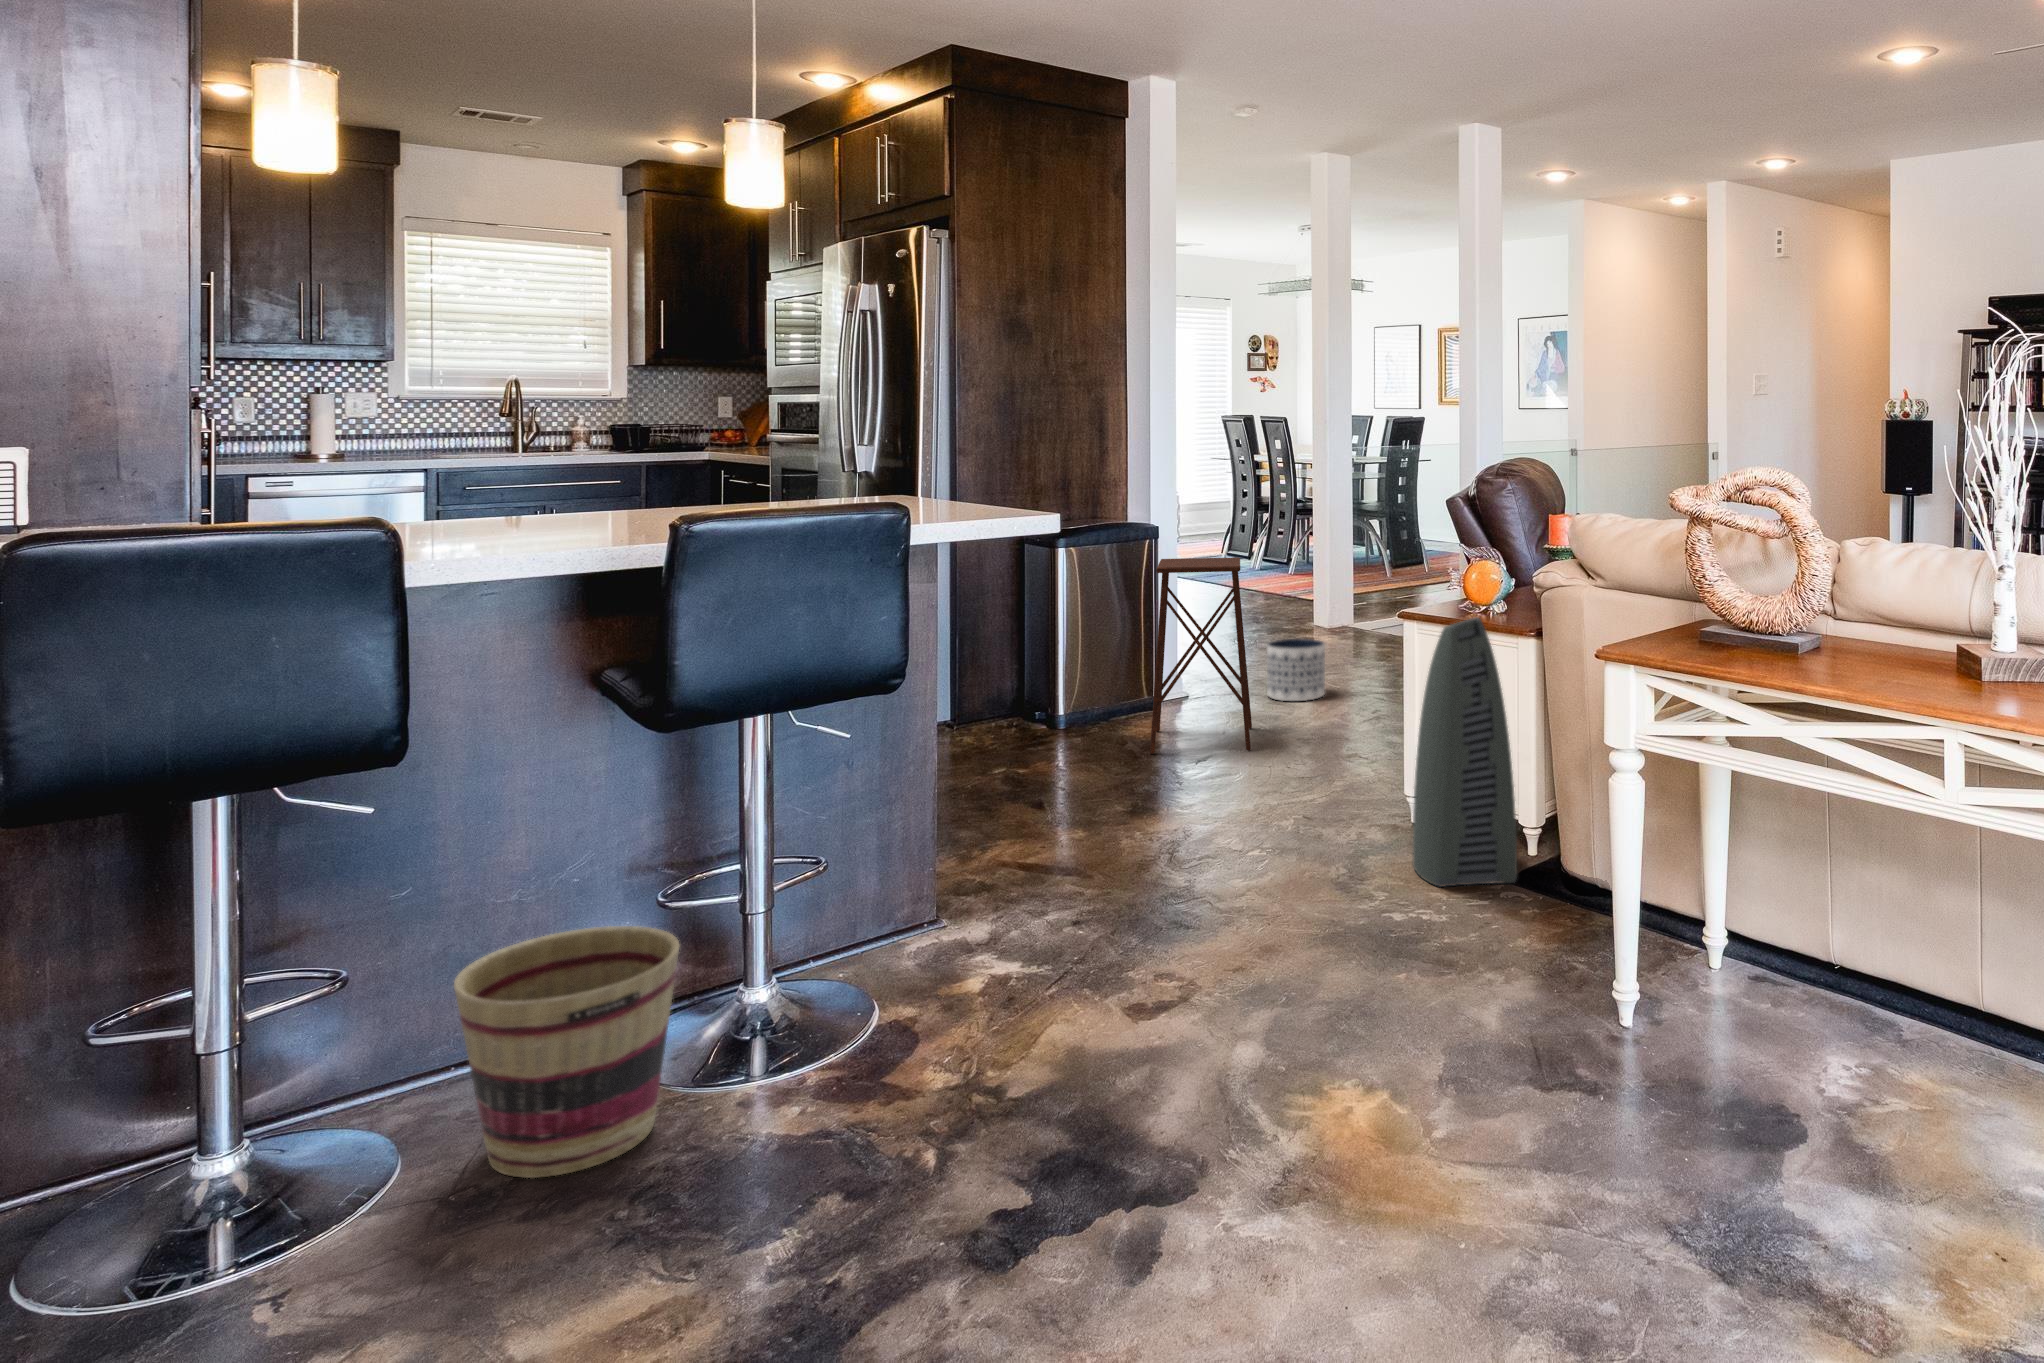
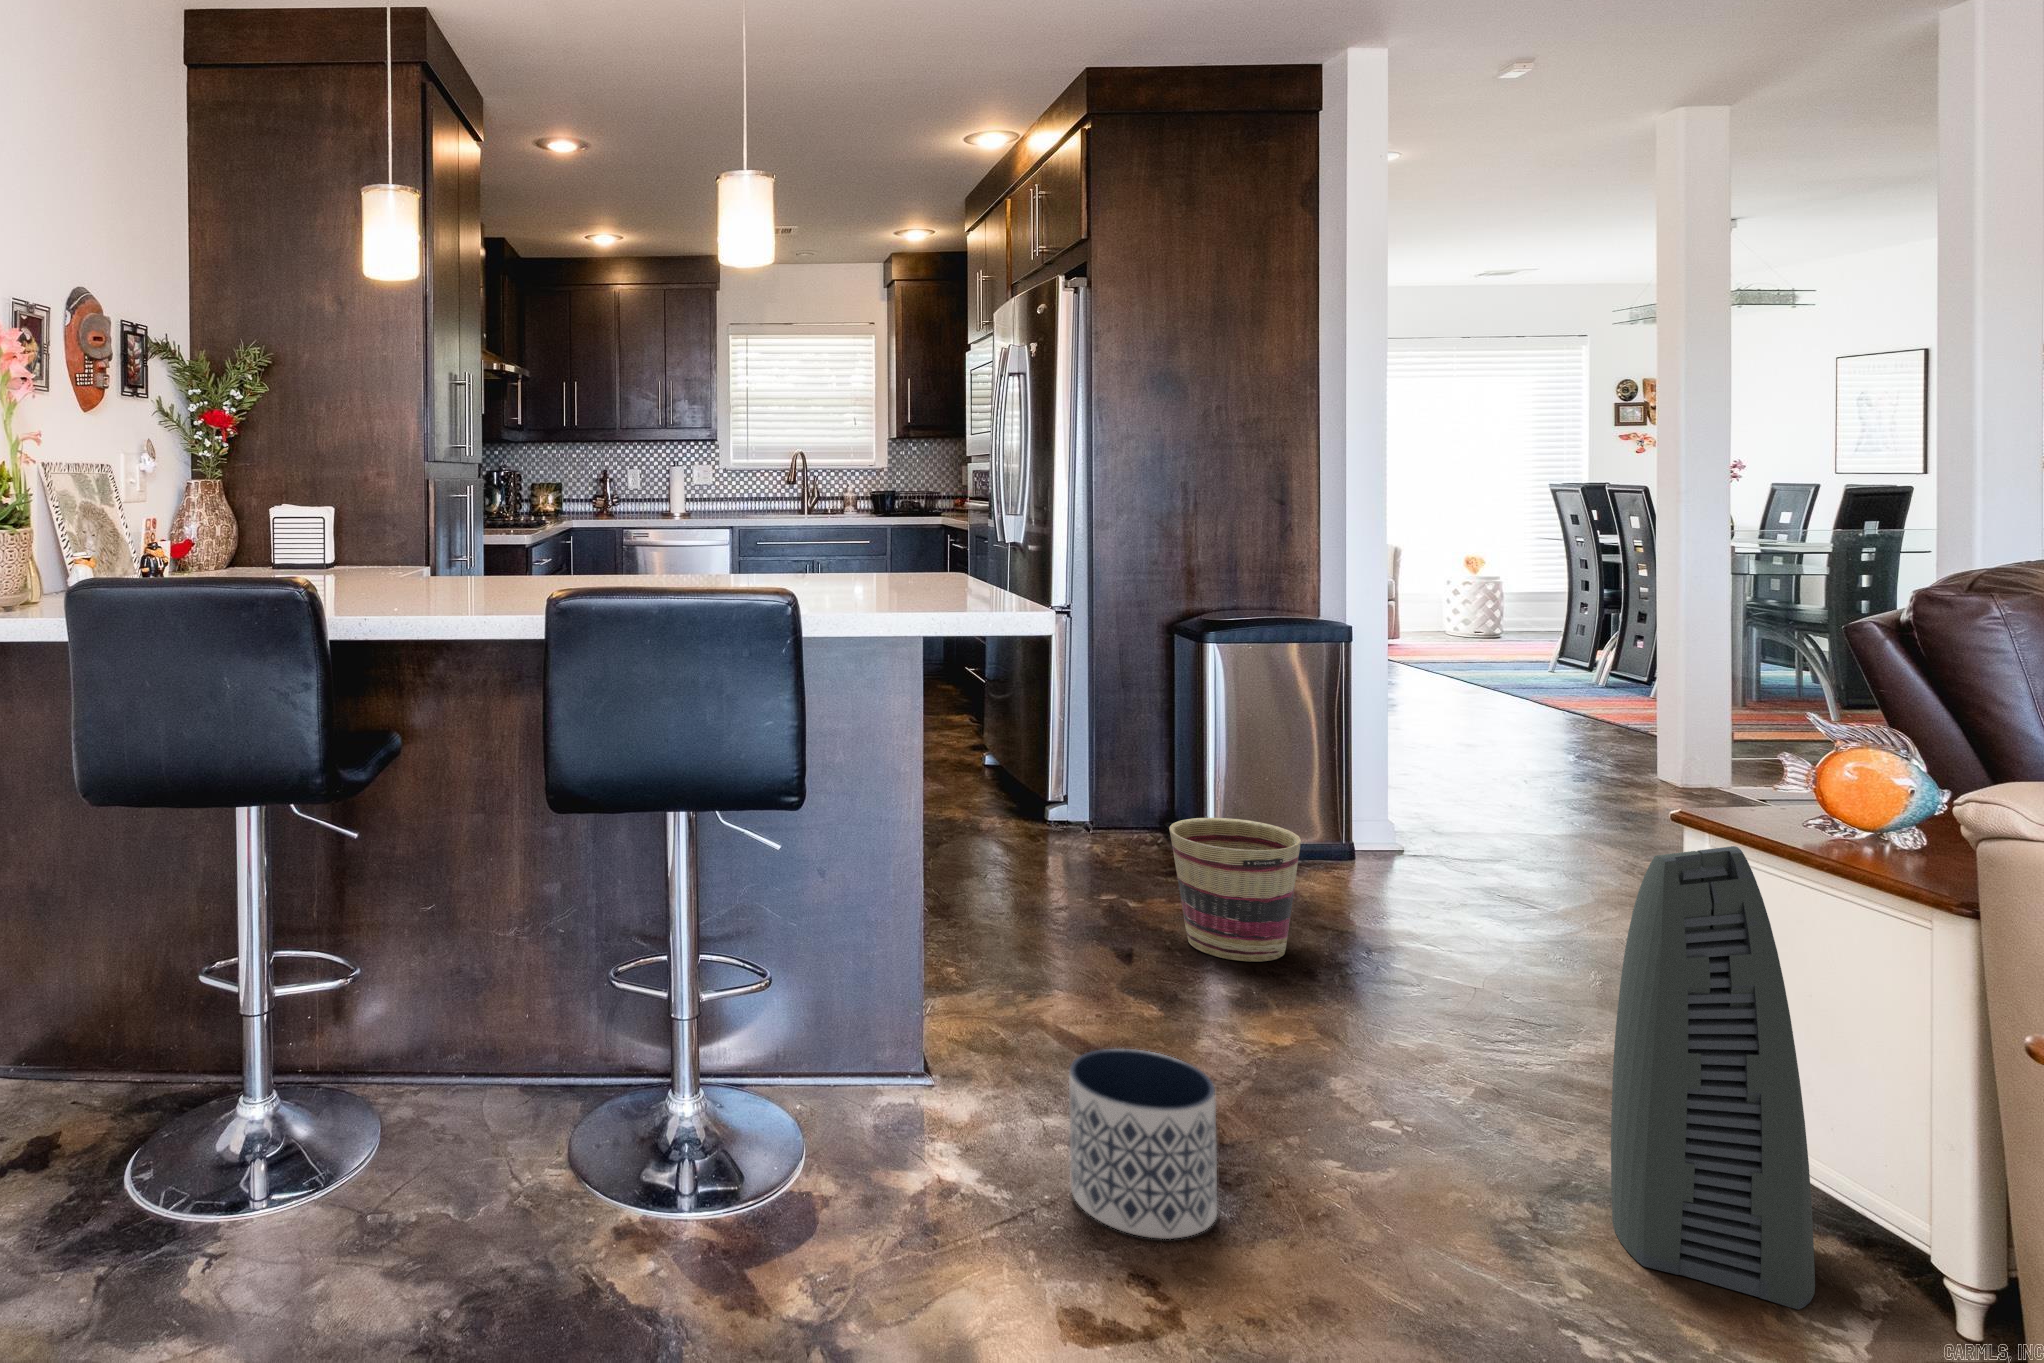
side table: present [1150,557,1252,754] -> none [1307,677,1470,945]
planter: present [1267,639,1325,701] -> present [1069,1048,1217,1239]
basket: present [454,926,679,1178] -> present [1169,818,1301,962]

